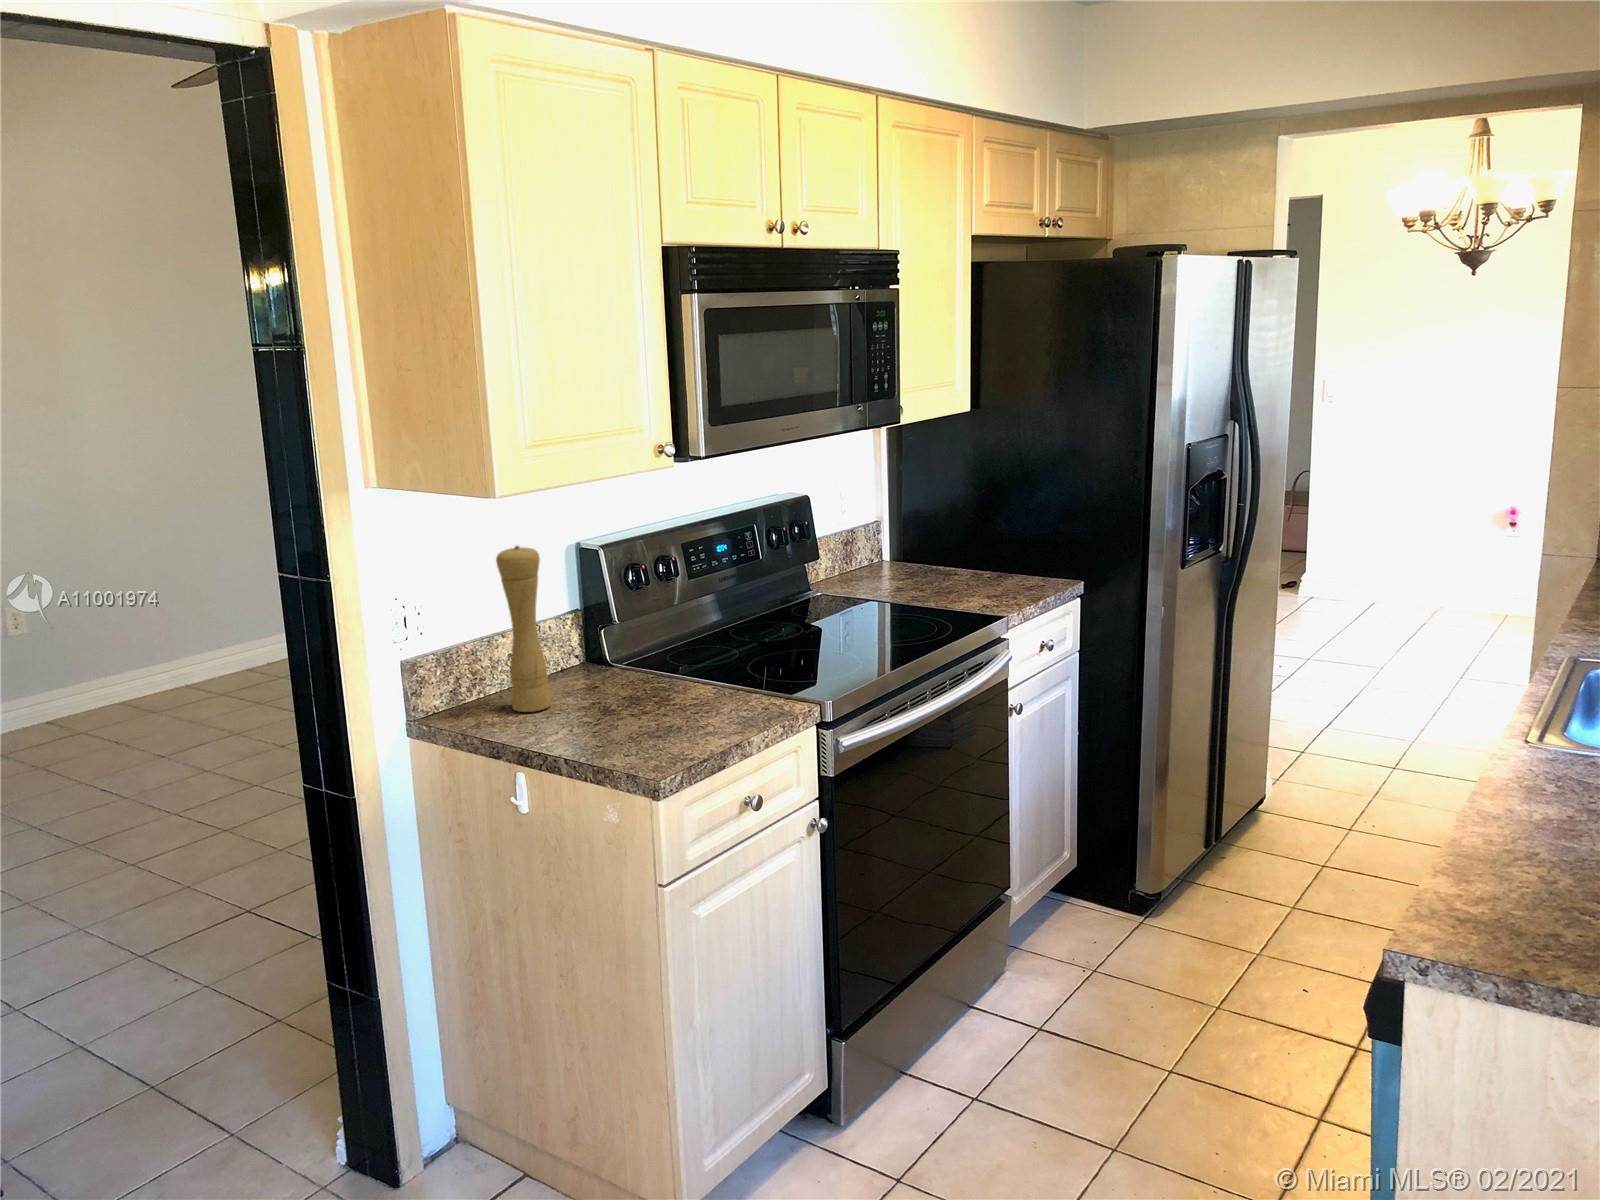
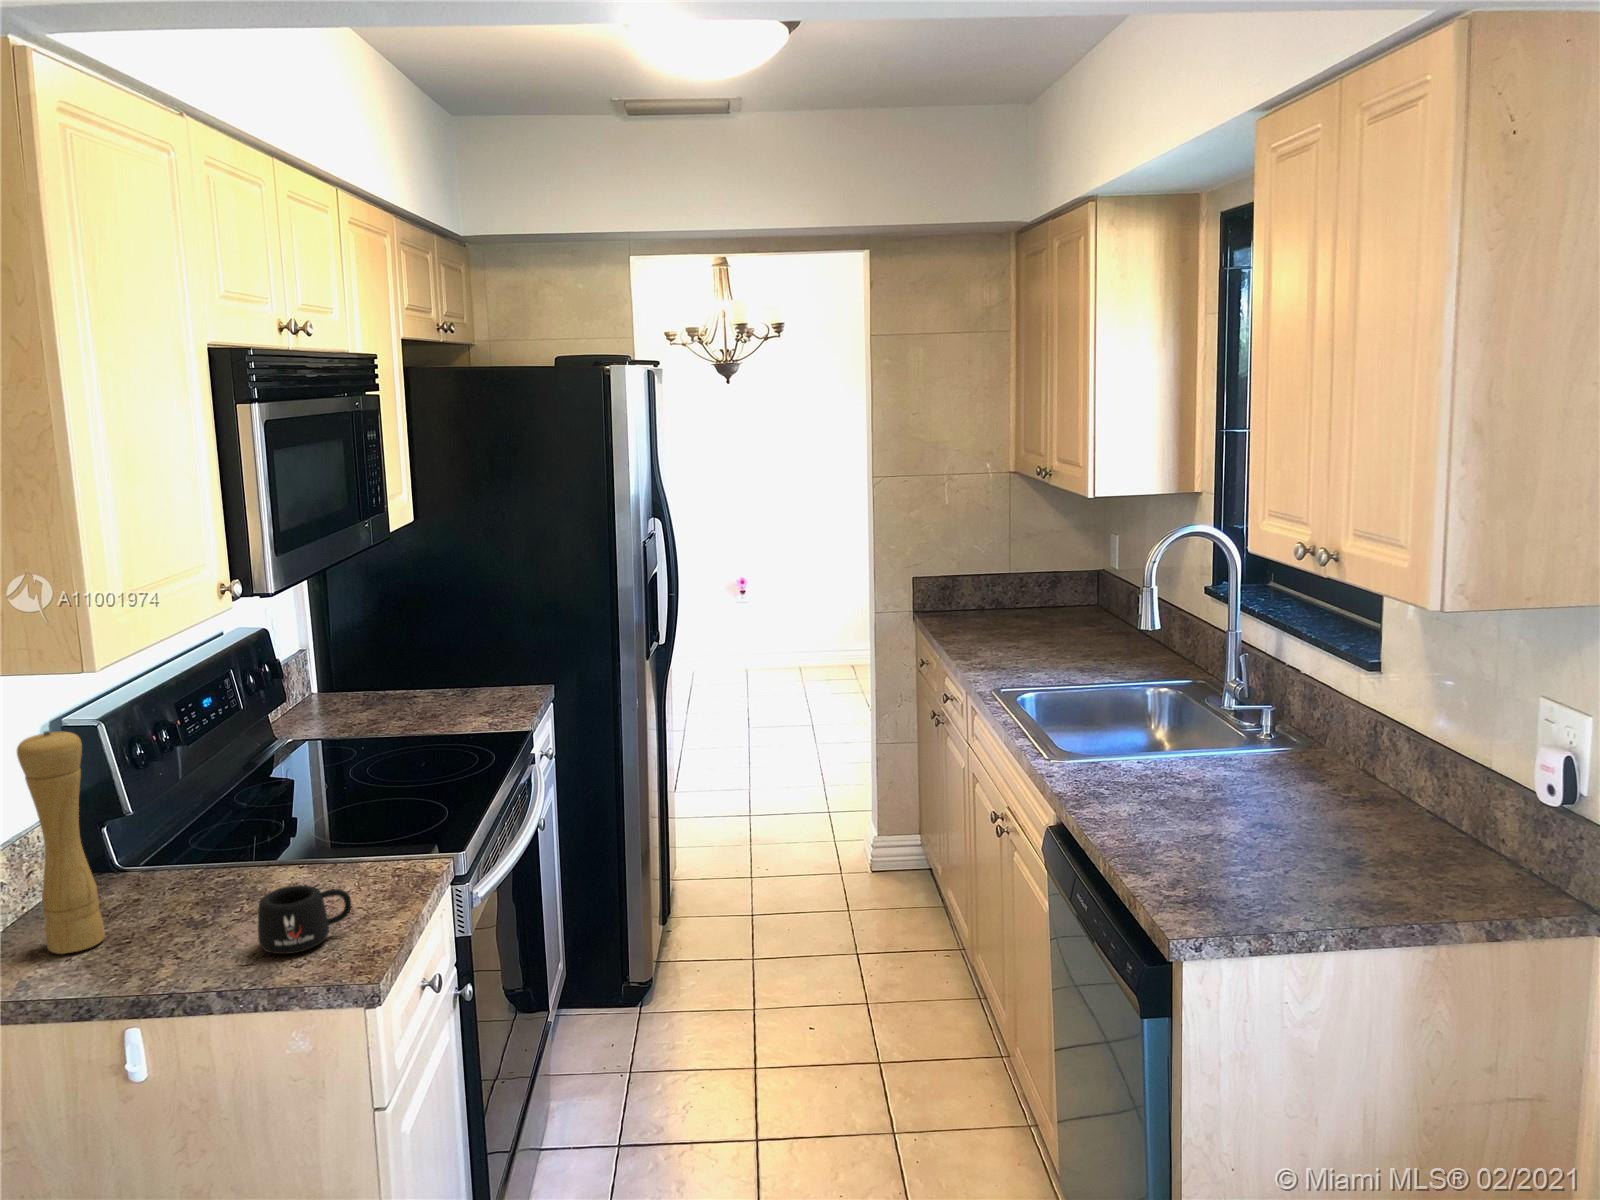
mug: none [614,694,684,746] -> present [258,885,351,954]

